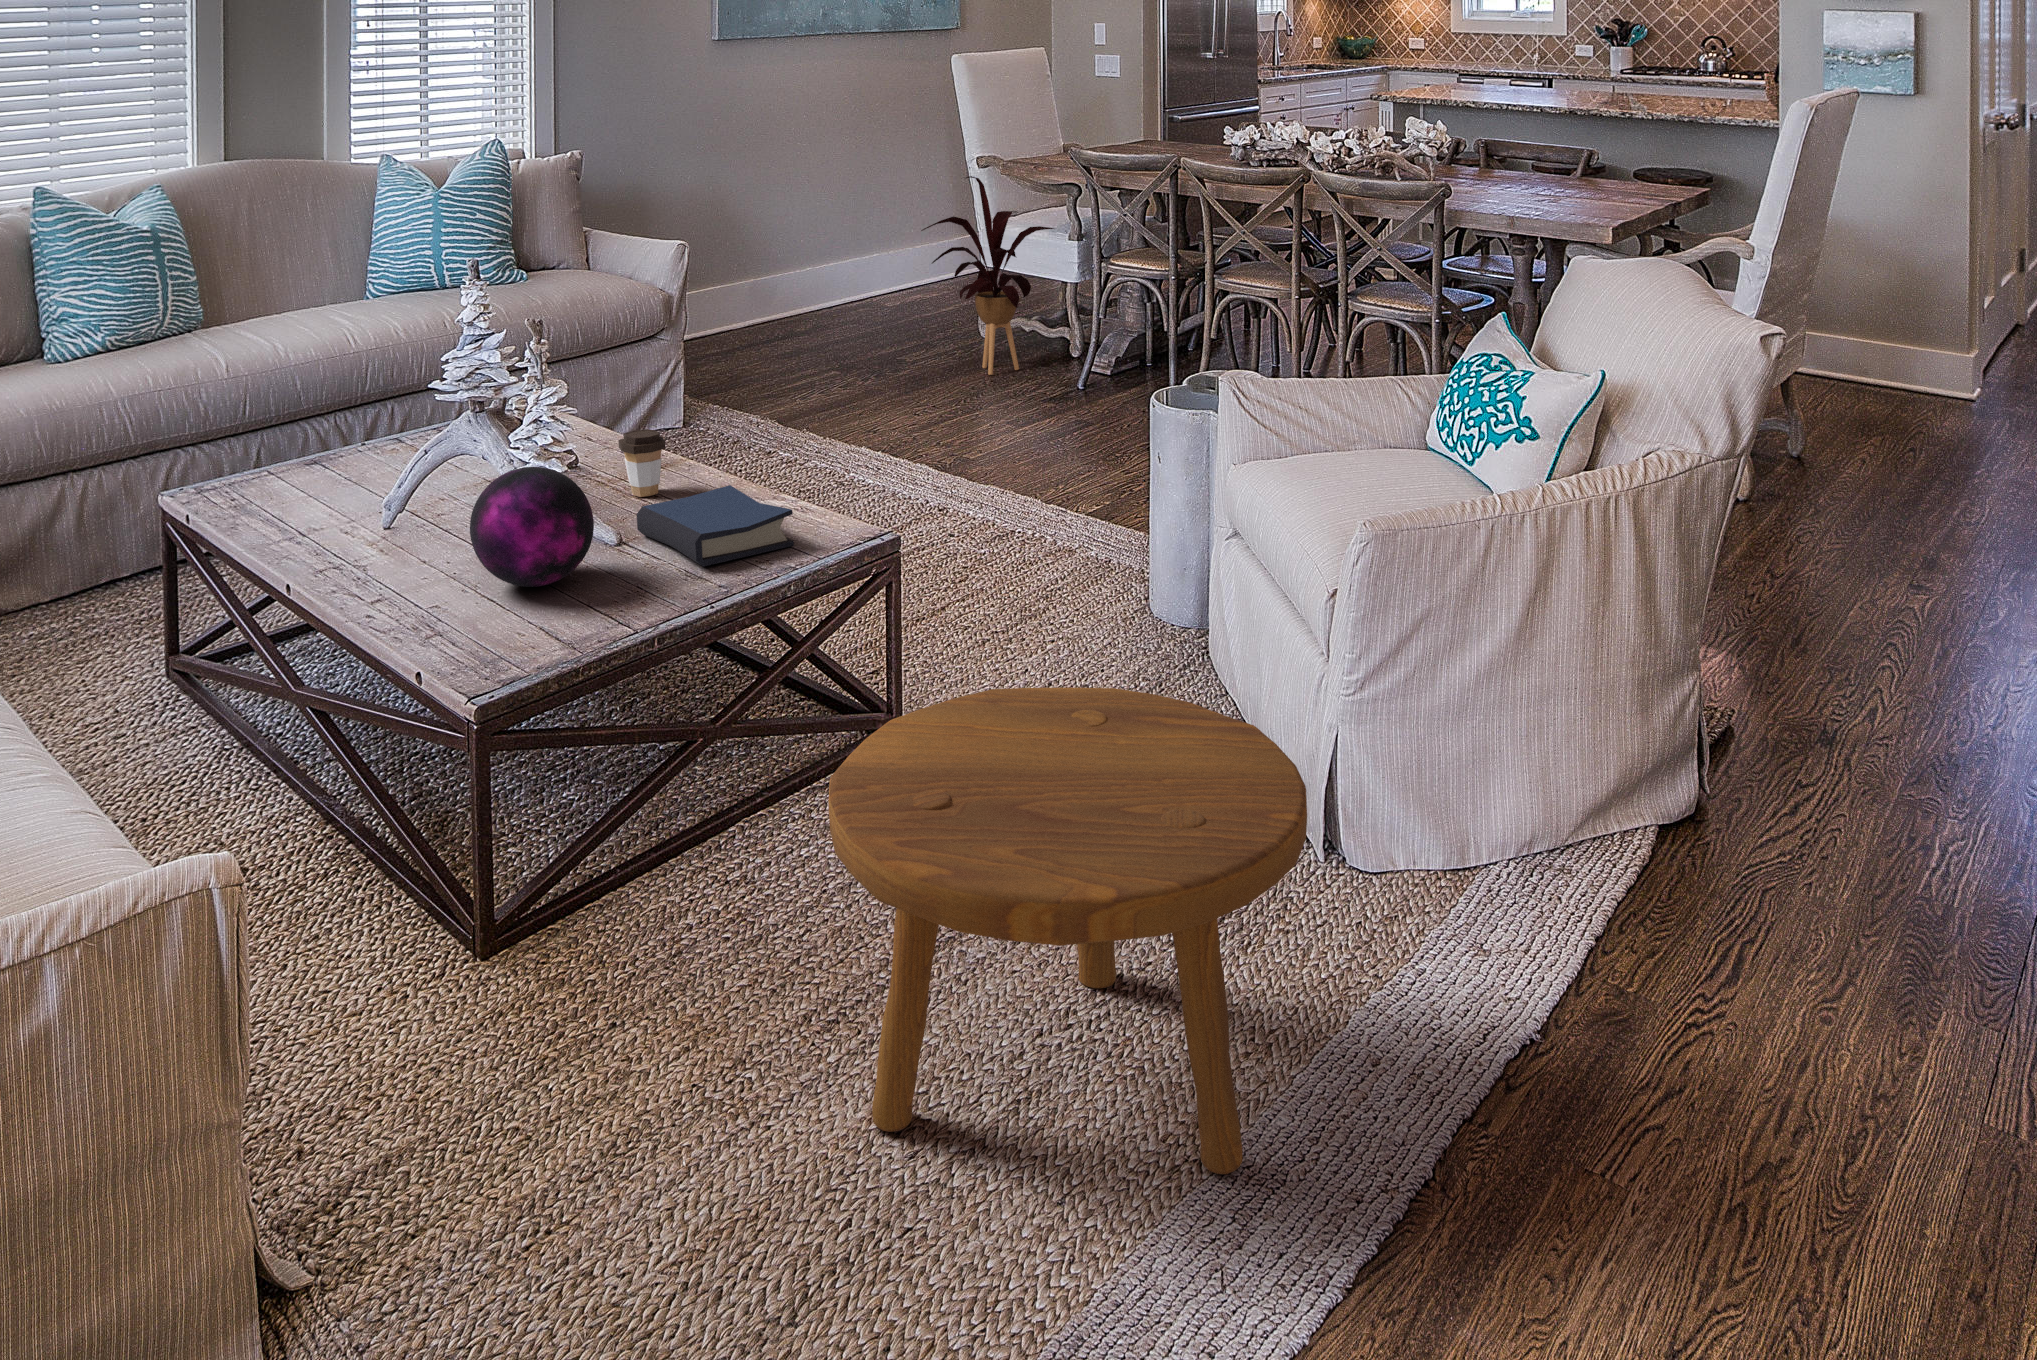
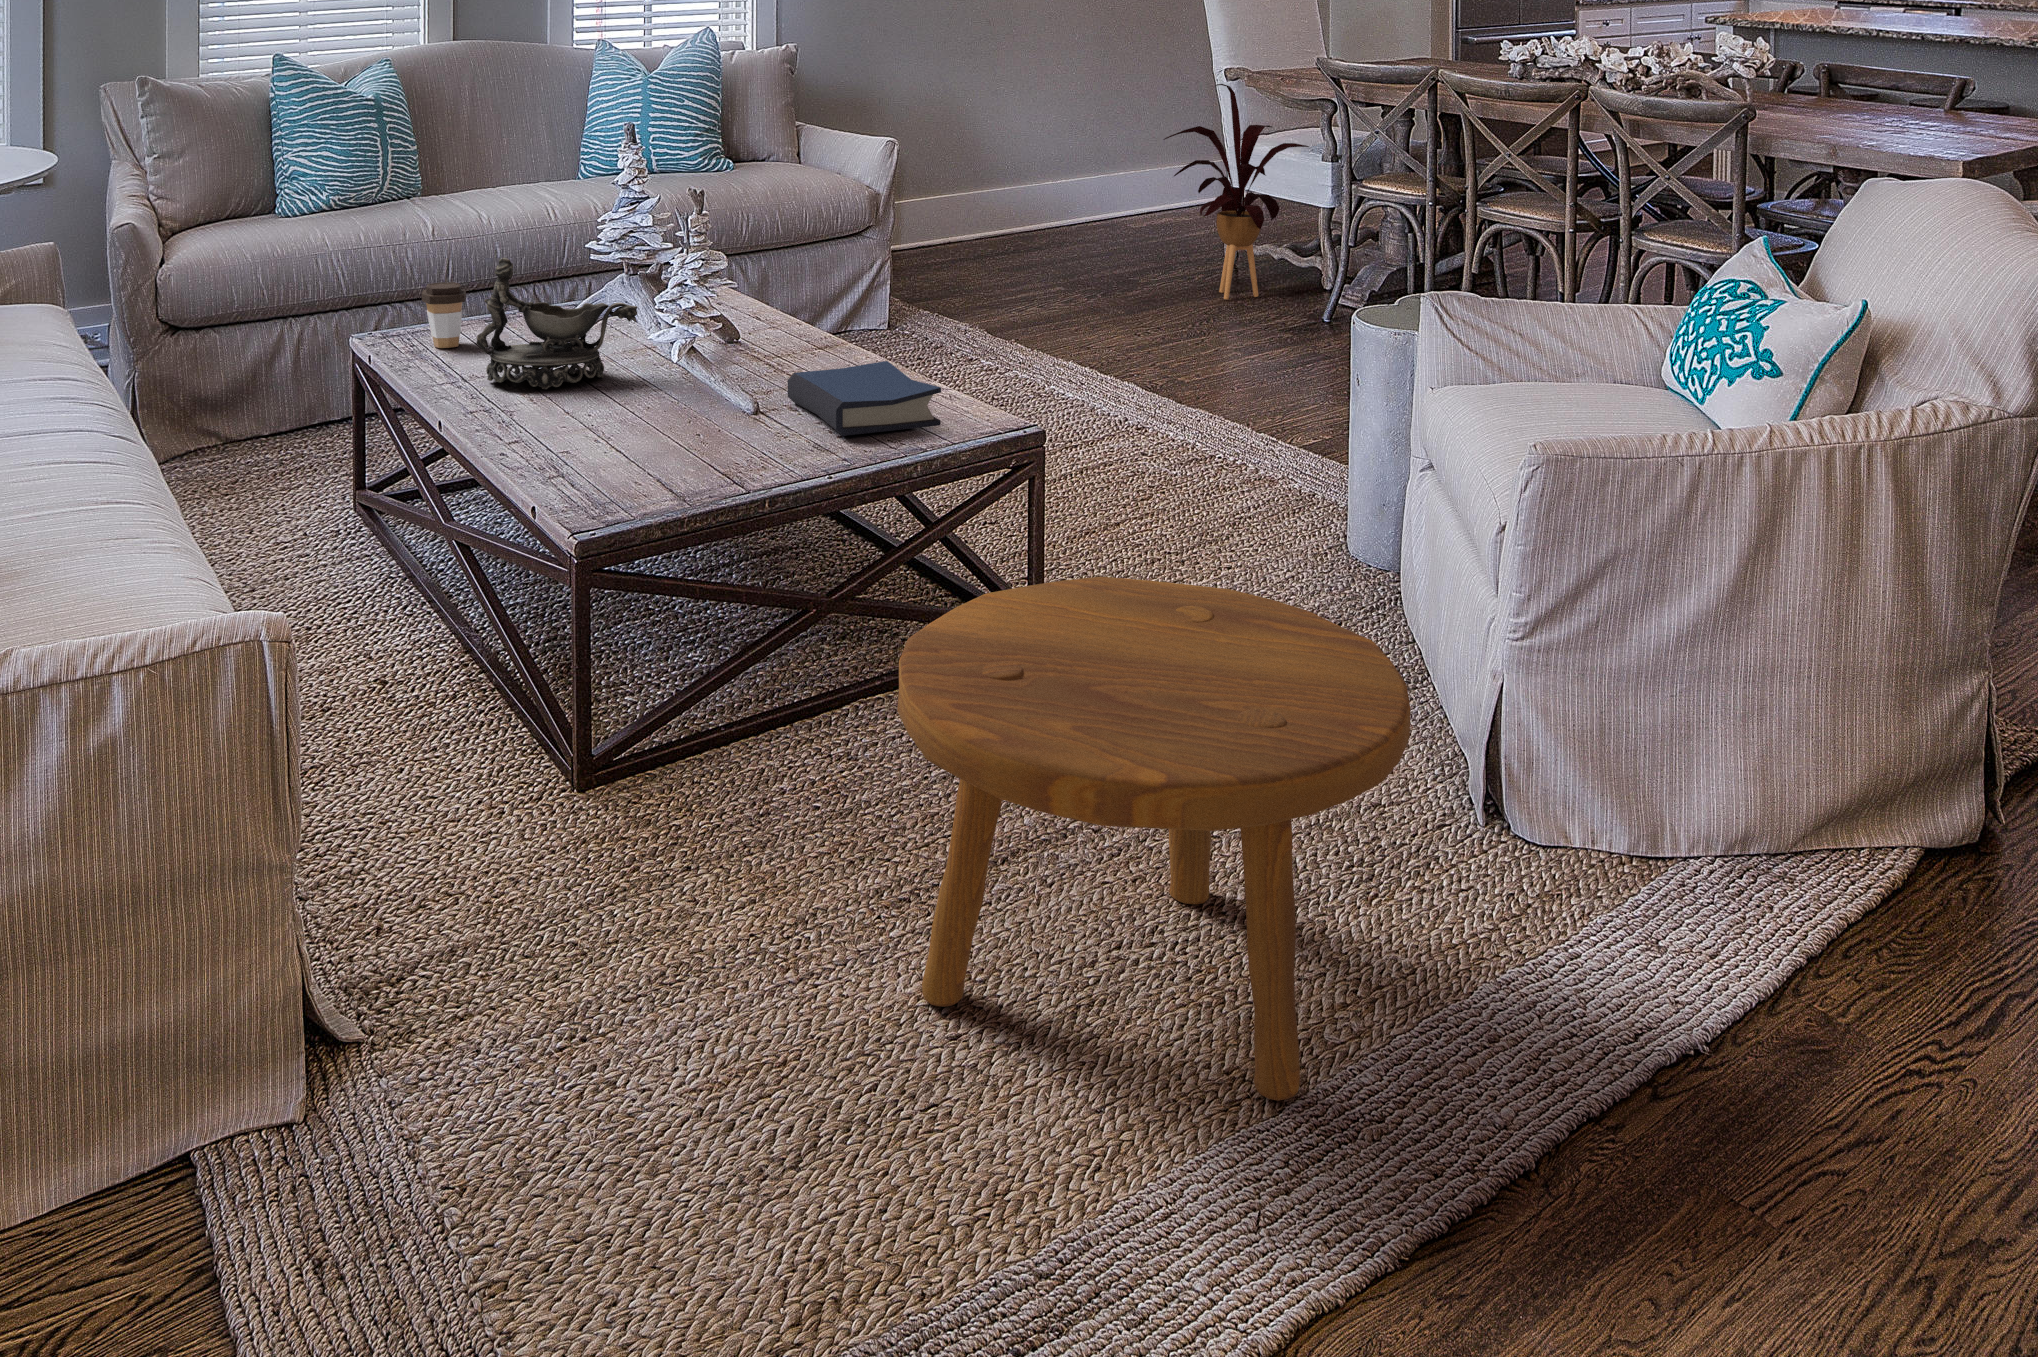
decorative bowl: none [309,417,475,545] -> present [477,258,638,389]
coffee cup: present [619,429,665,497] -> present [422,282,466,348]
decorative orb: present [470,467,594,587] -> none [614,318,737,439]

